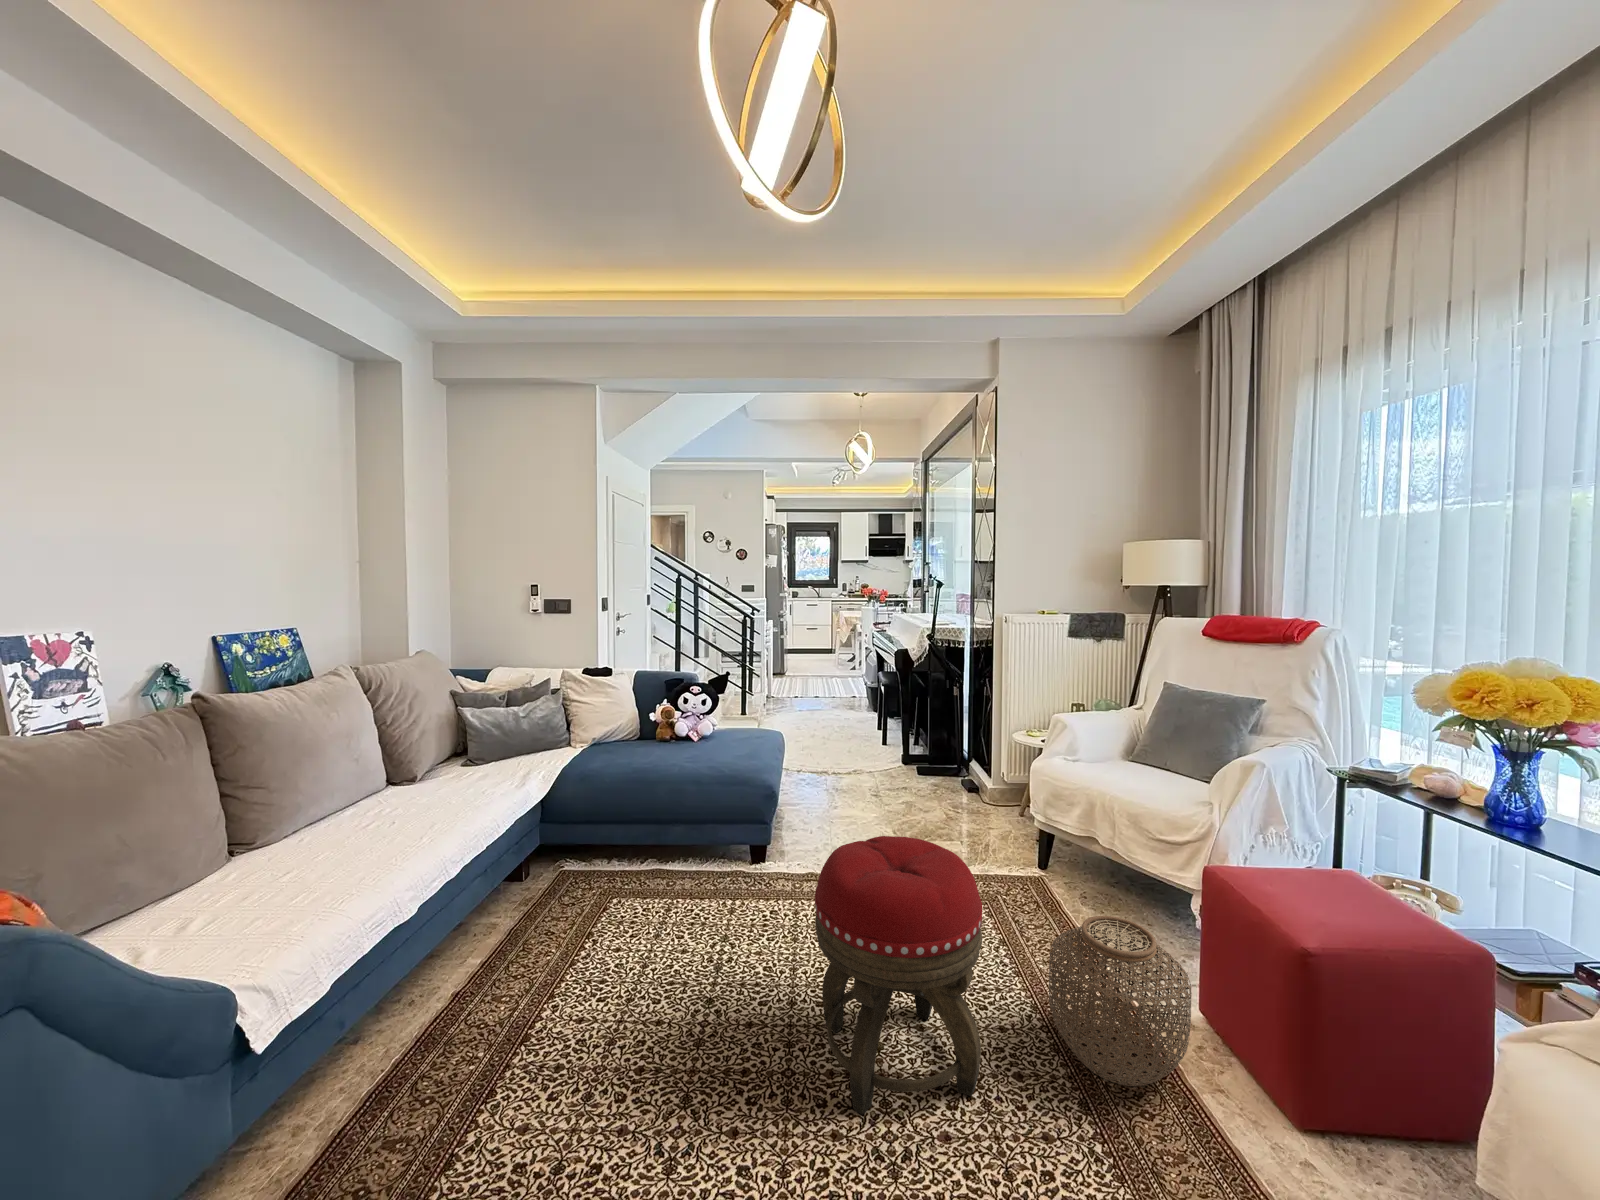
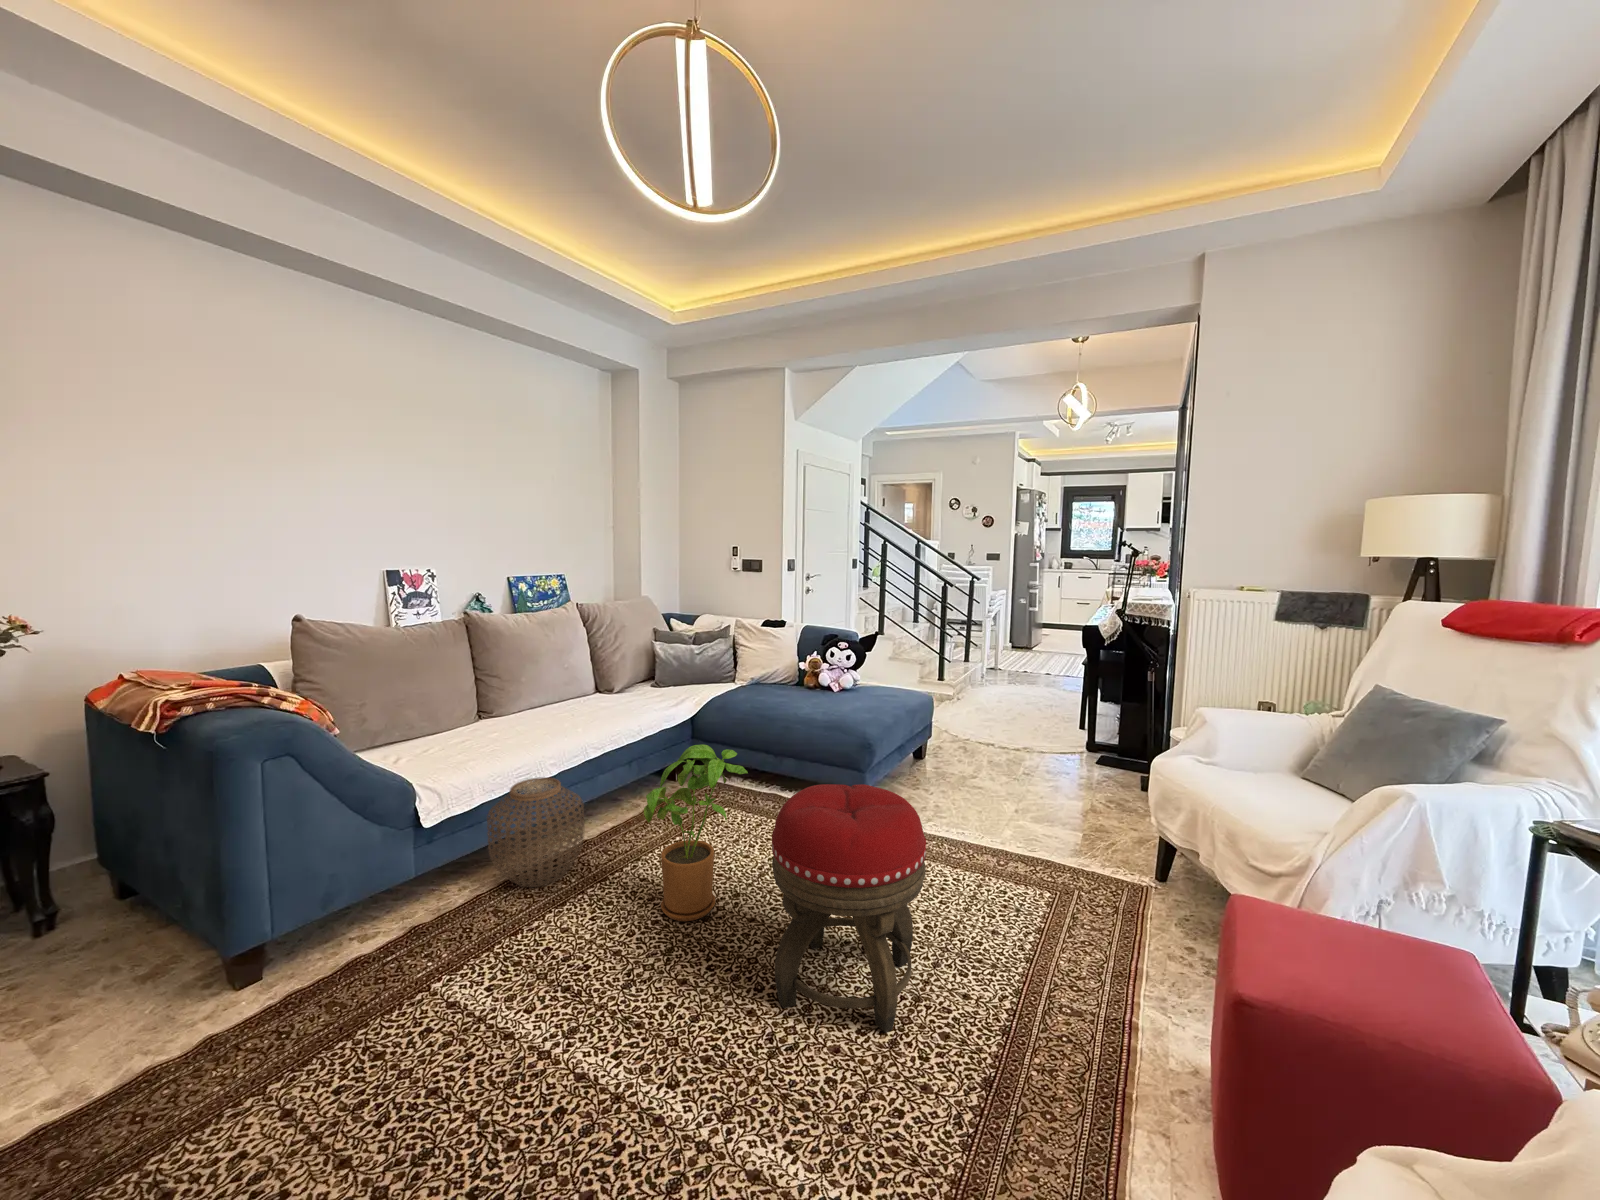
house plant: none [620,827,745,1058] -> present [644,745,748,921]
woven basket: present [1049,916,1192,1086] -> present [487,777,584,887]

